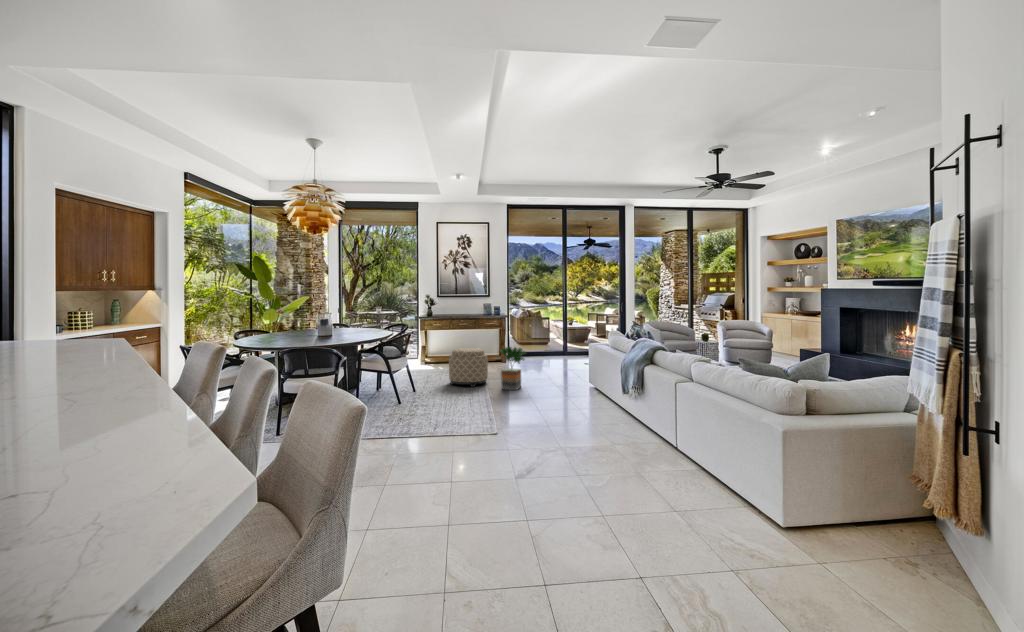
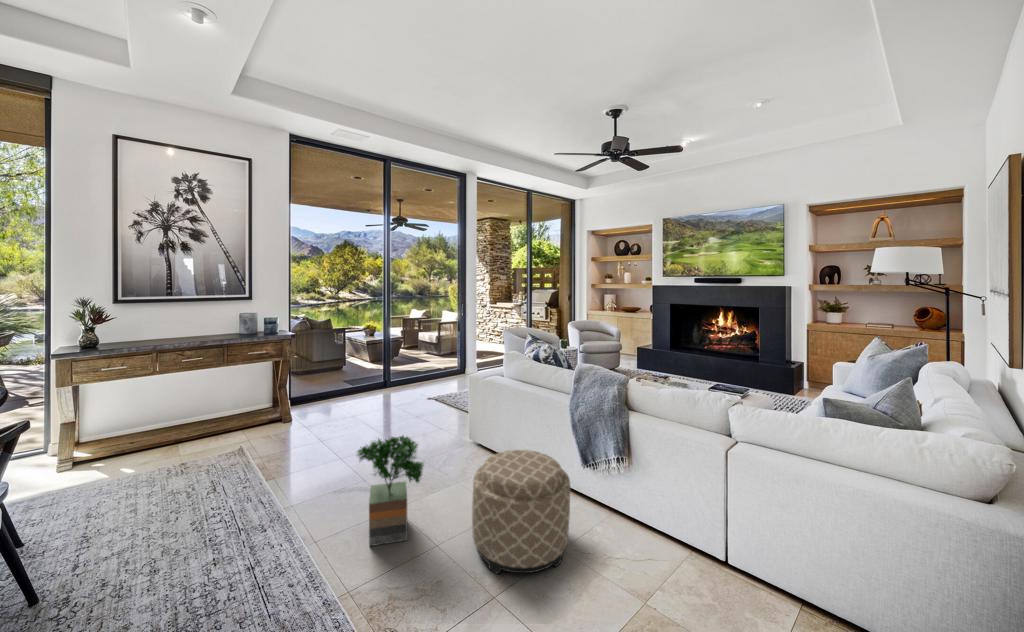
ottoman: present [449,348,488,387] -> present [472,450,570,574]

